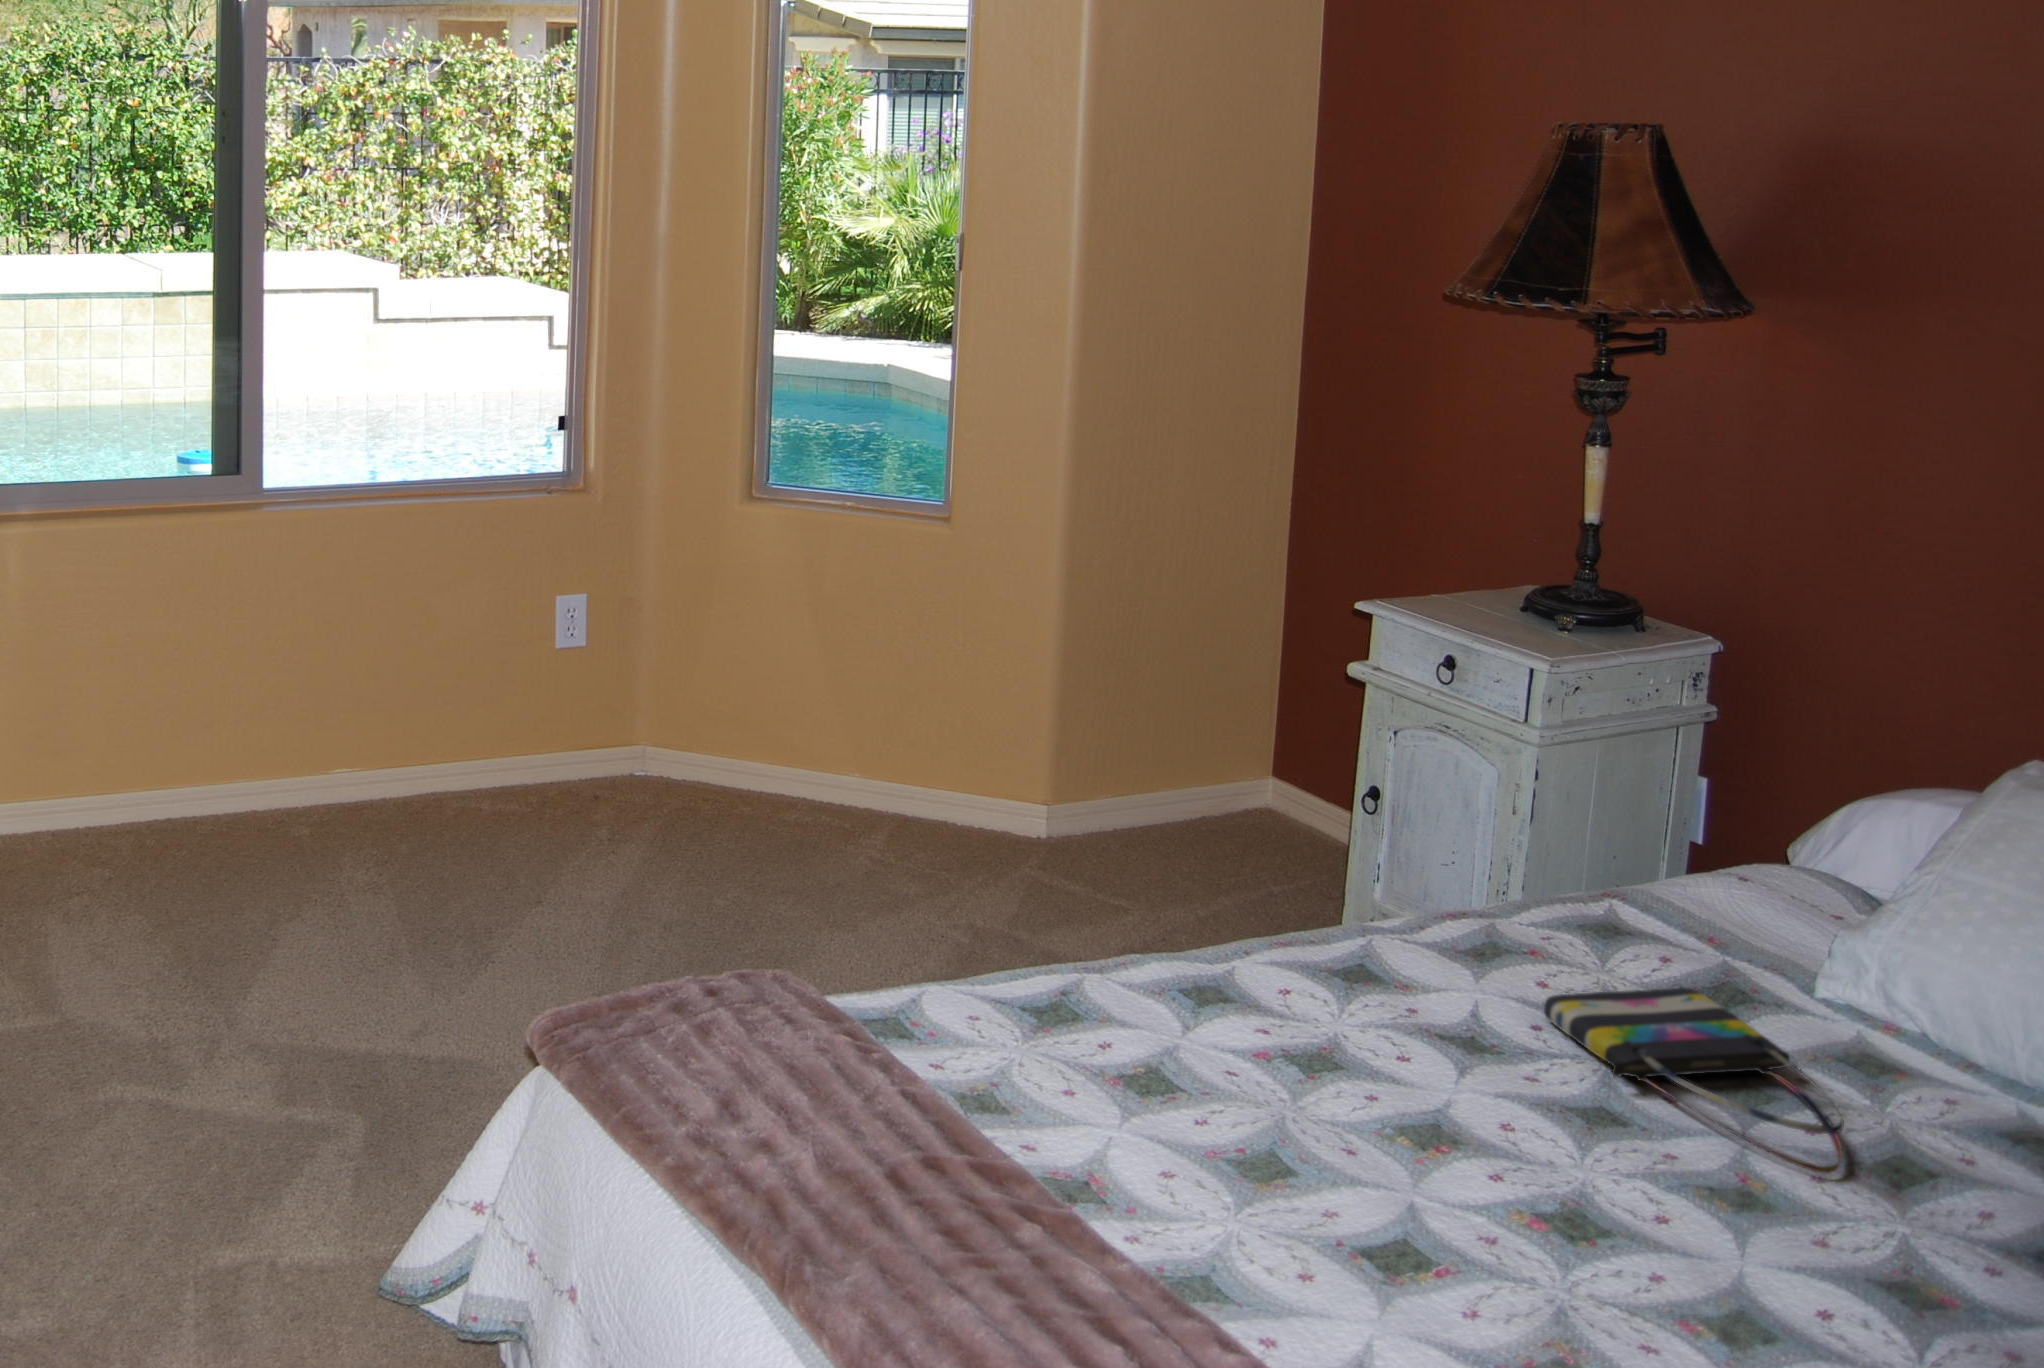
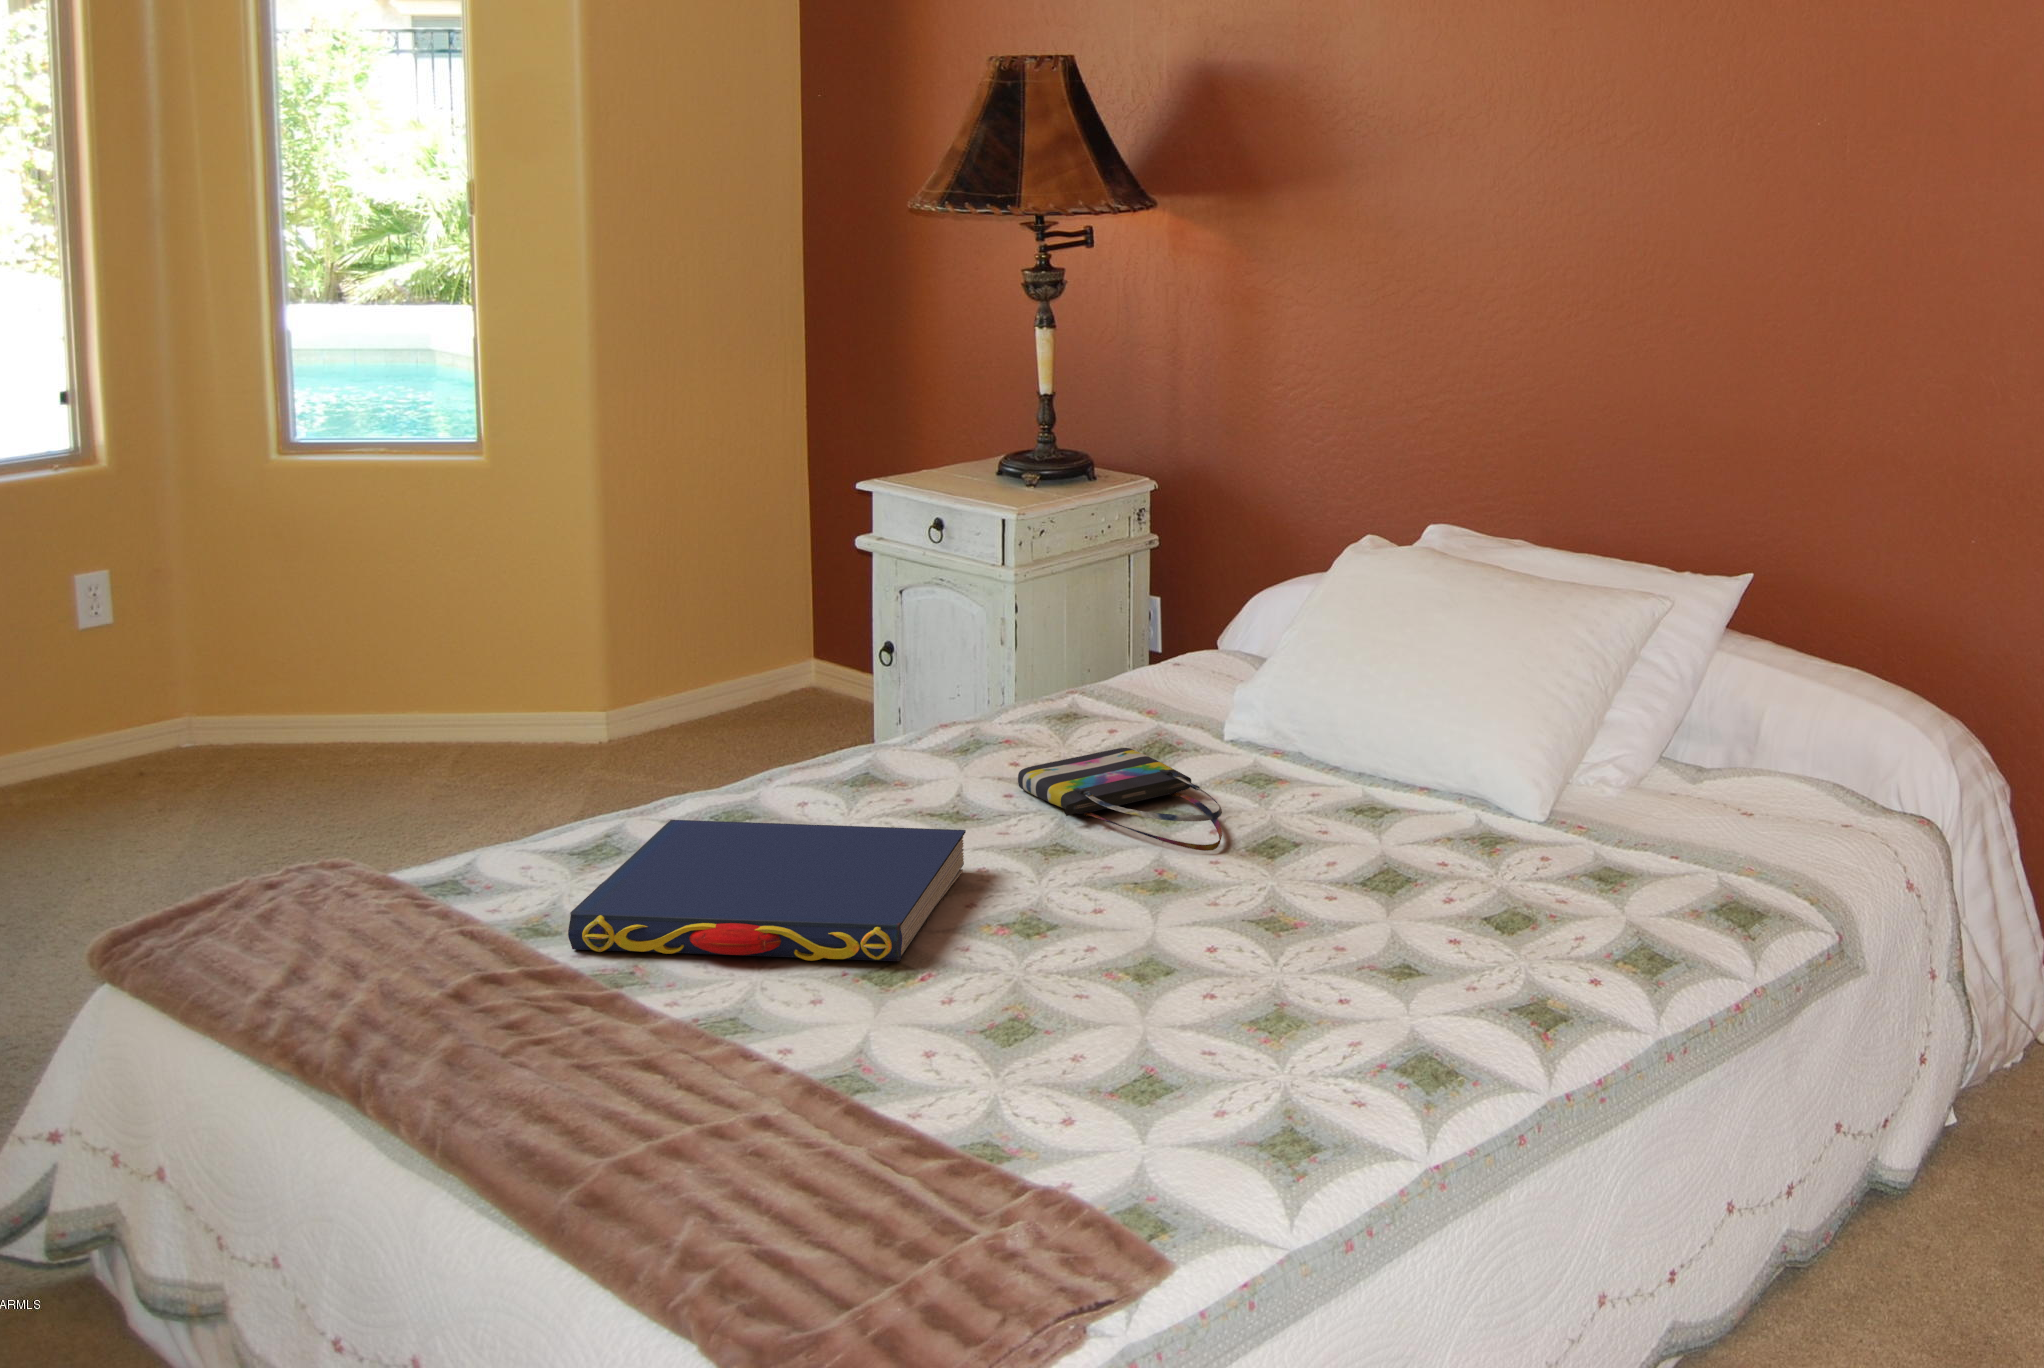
book: none [1021,992,1484,1250] -> present [568,820,966,961]

